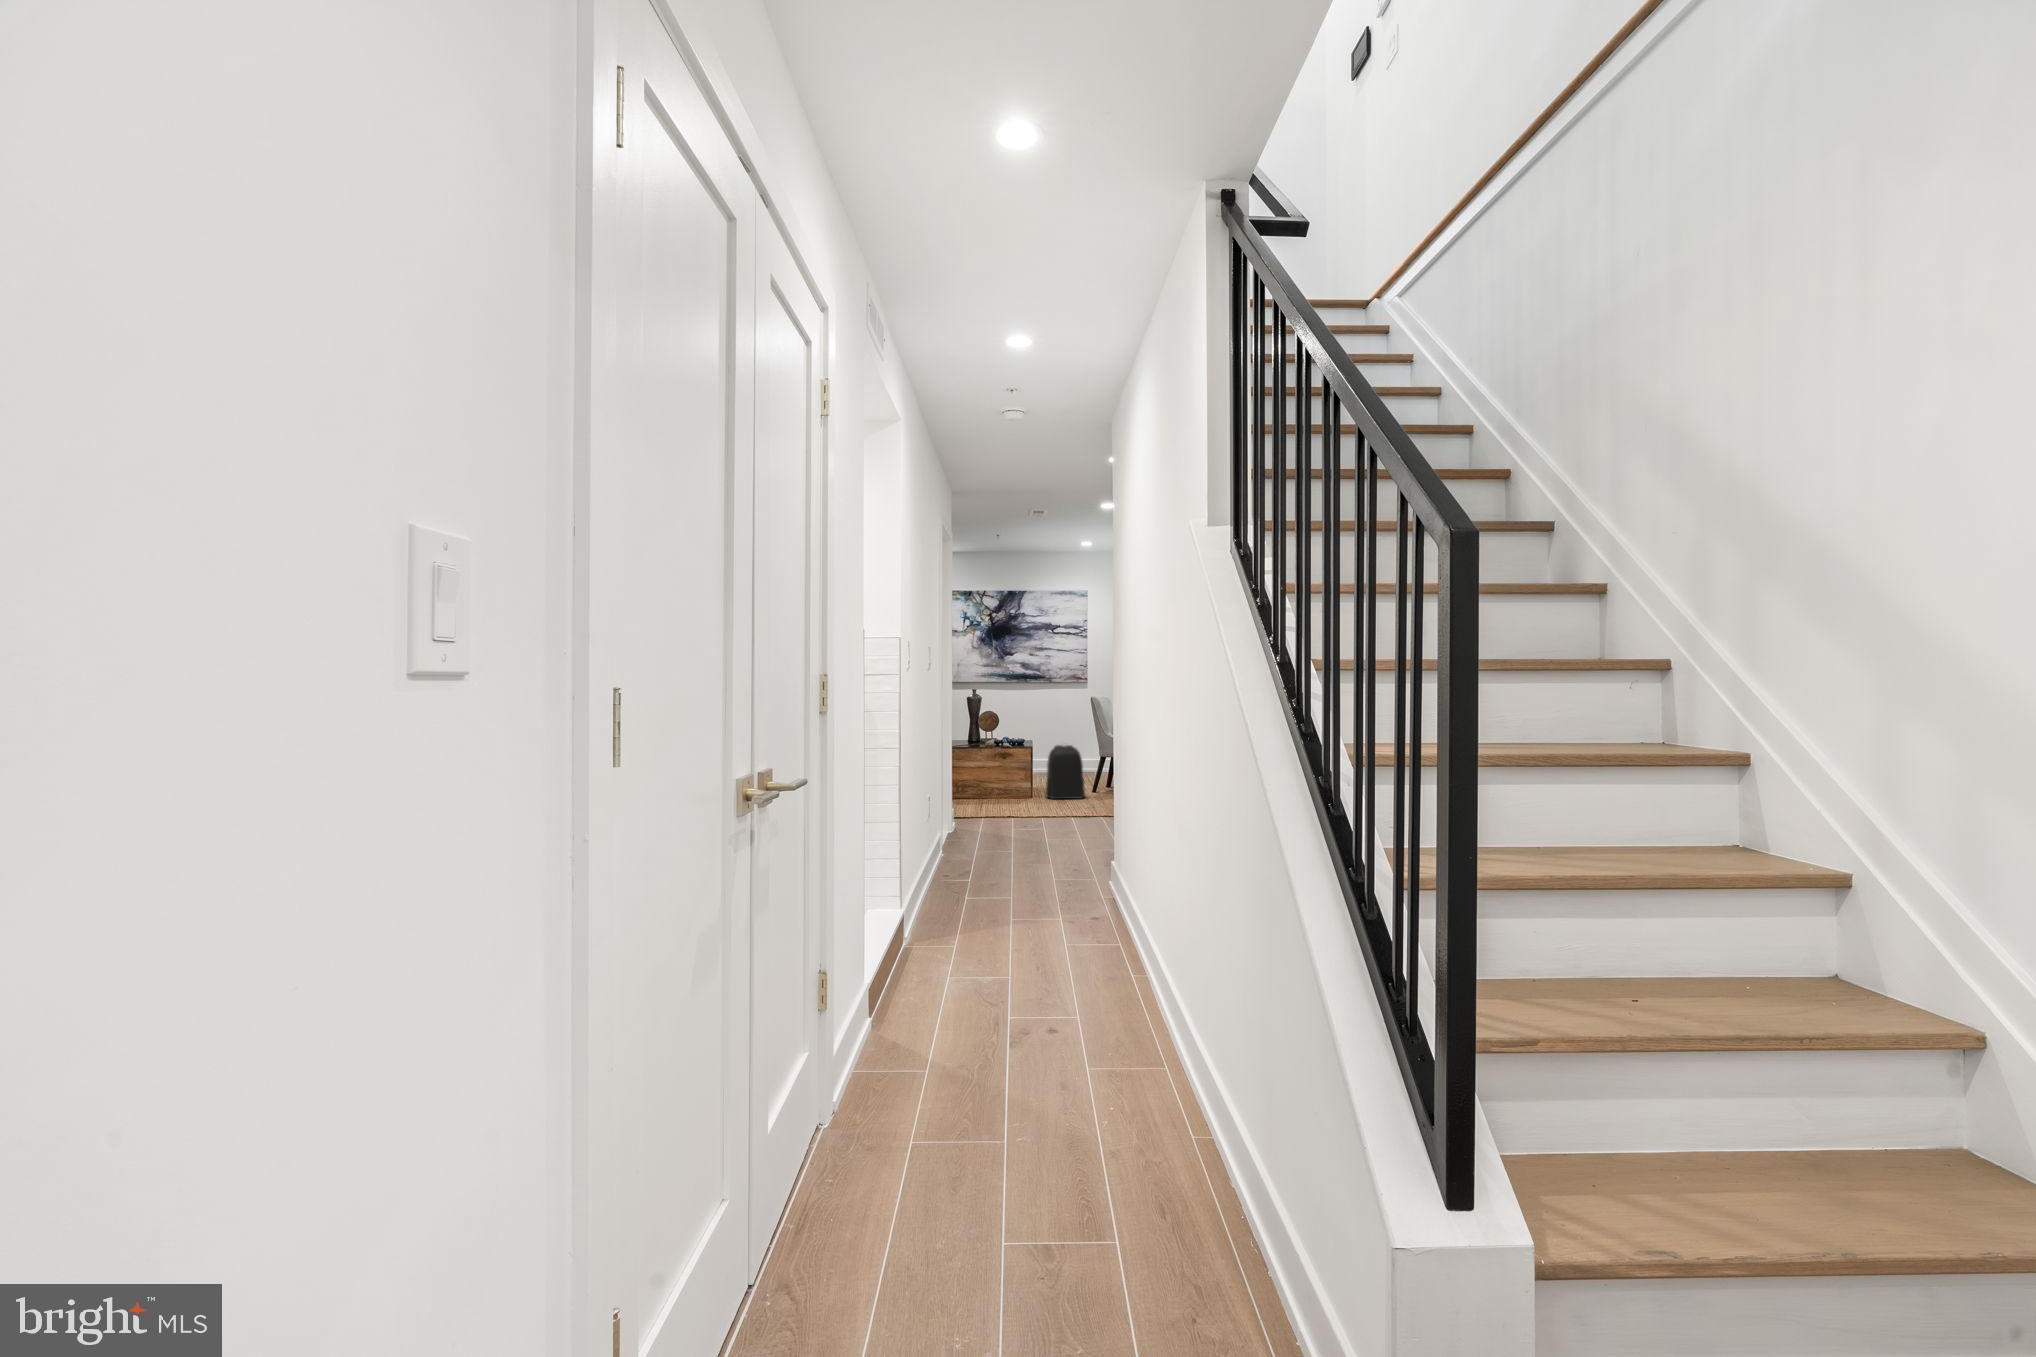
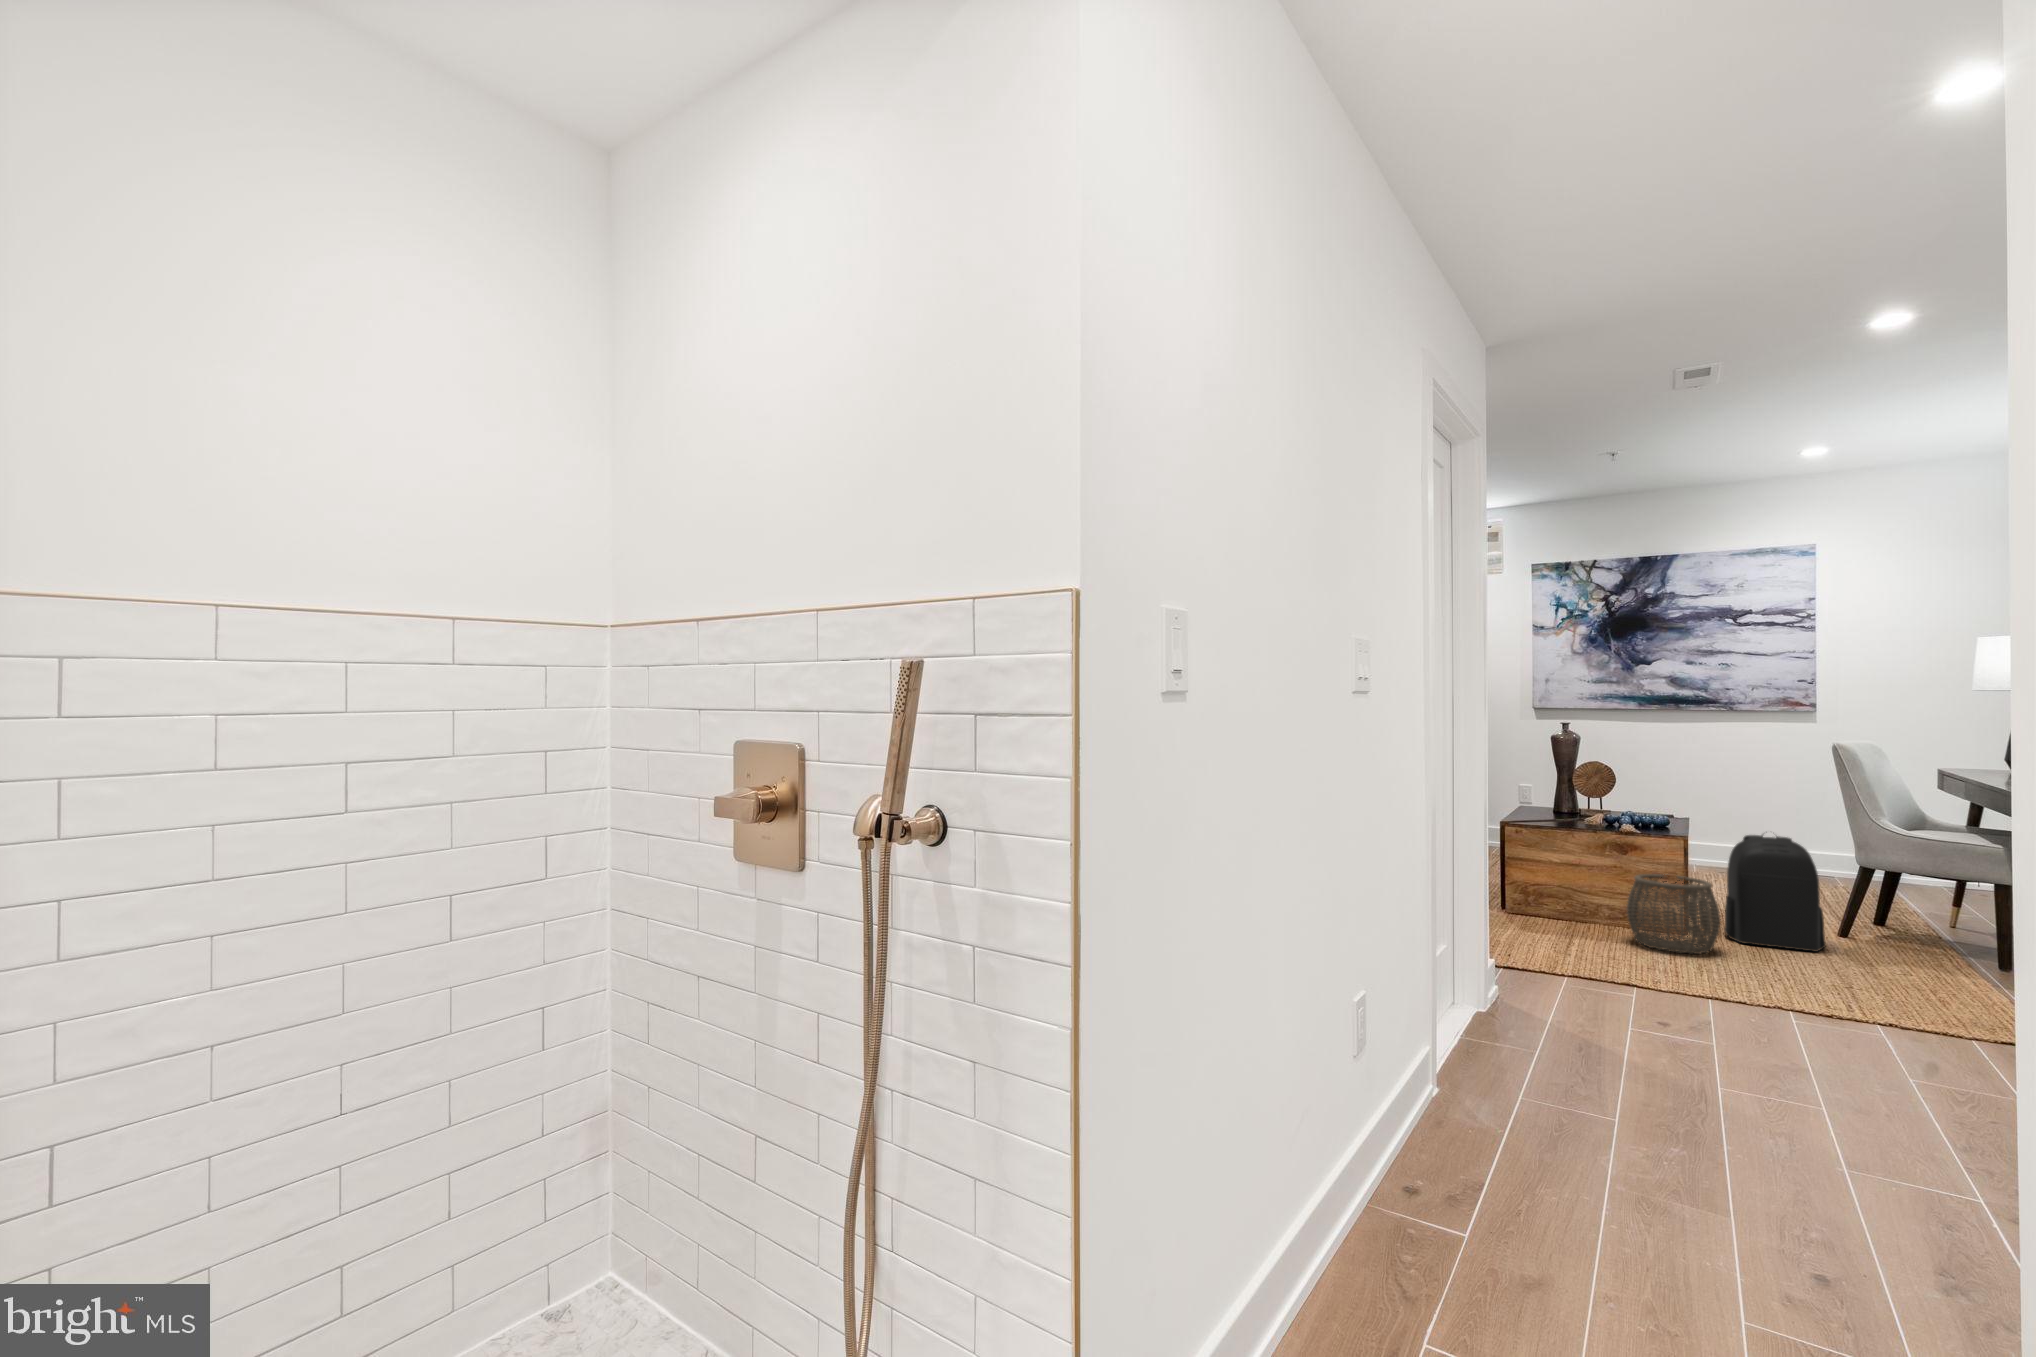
woven basket: none [1005,768,1045,805] -> present [1627,874,1721,954]

